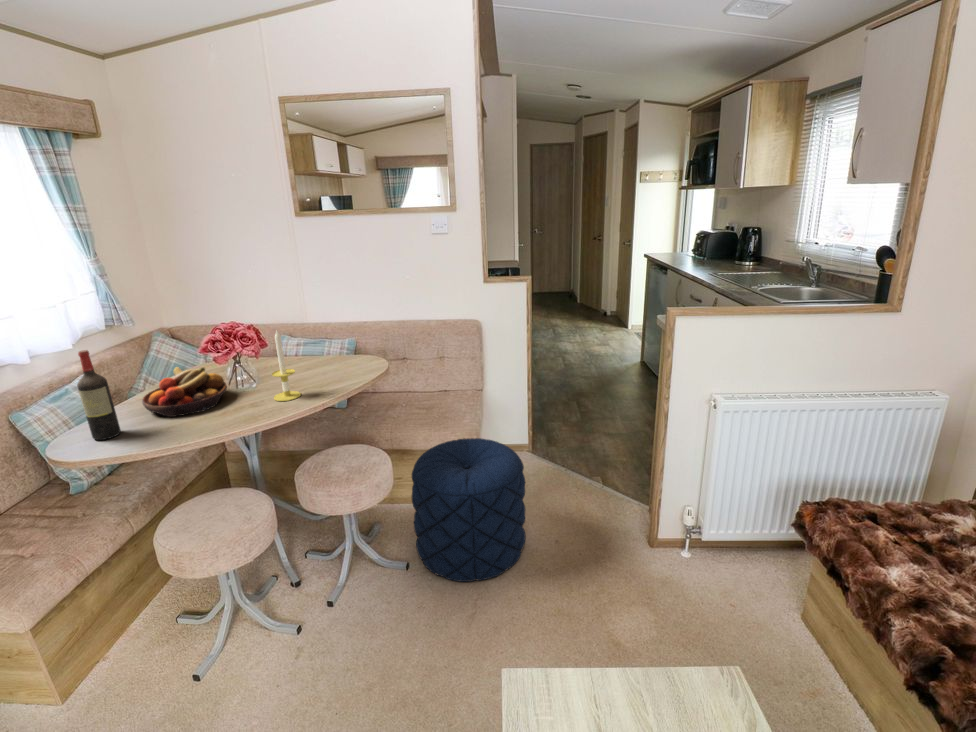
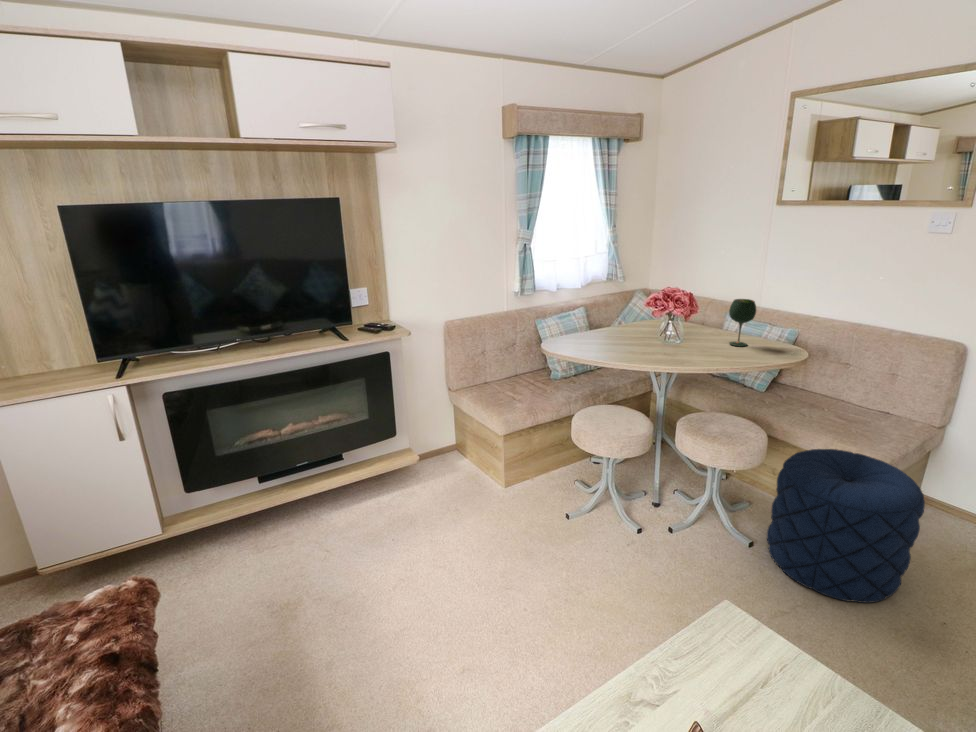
wine glass: none [304,319,333,373] -> present [729,299,756,346]
candle: present [272,331,301,401] -> none [681,298,705,358]
wine bottle: present [77,350,121,440] -> none [562,286,579,347]
fruit bowl: present [142,367,227,417] -> none [597,313,654,348]

